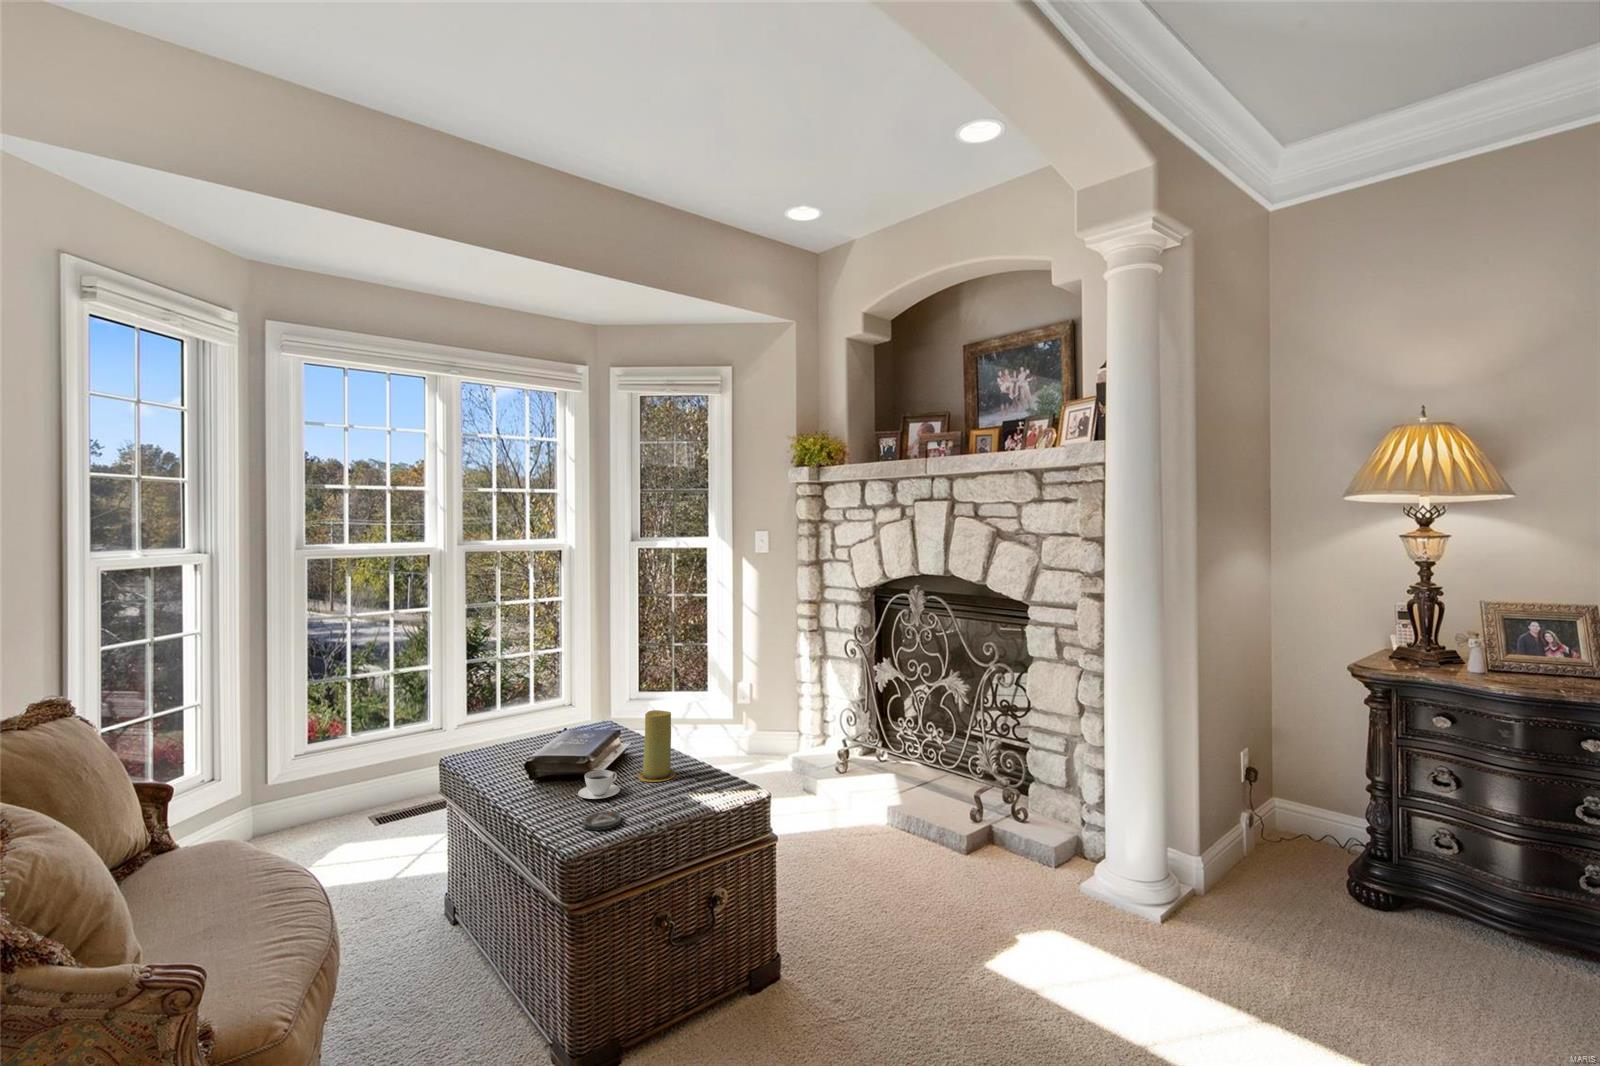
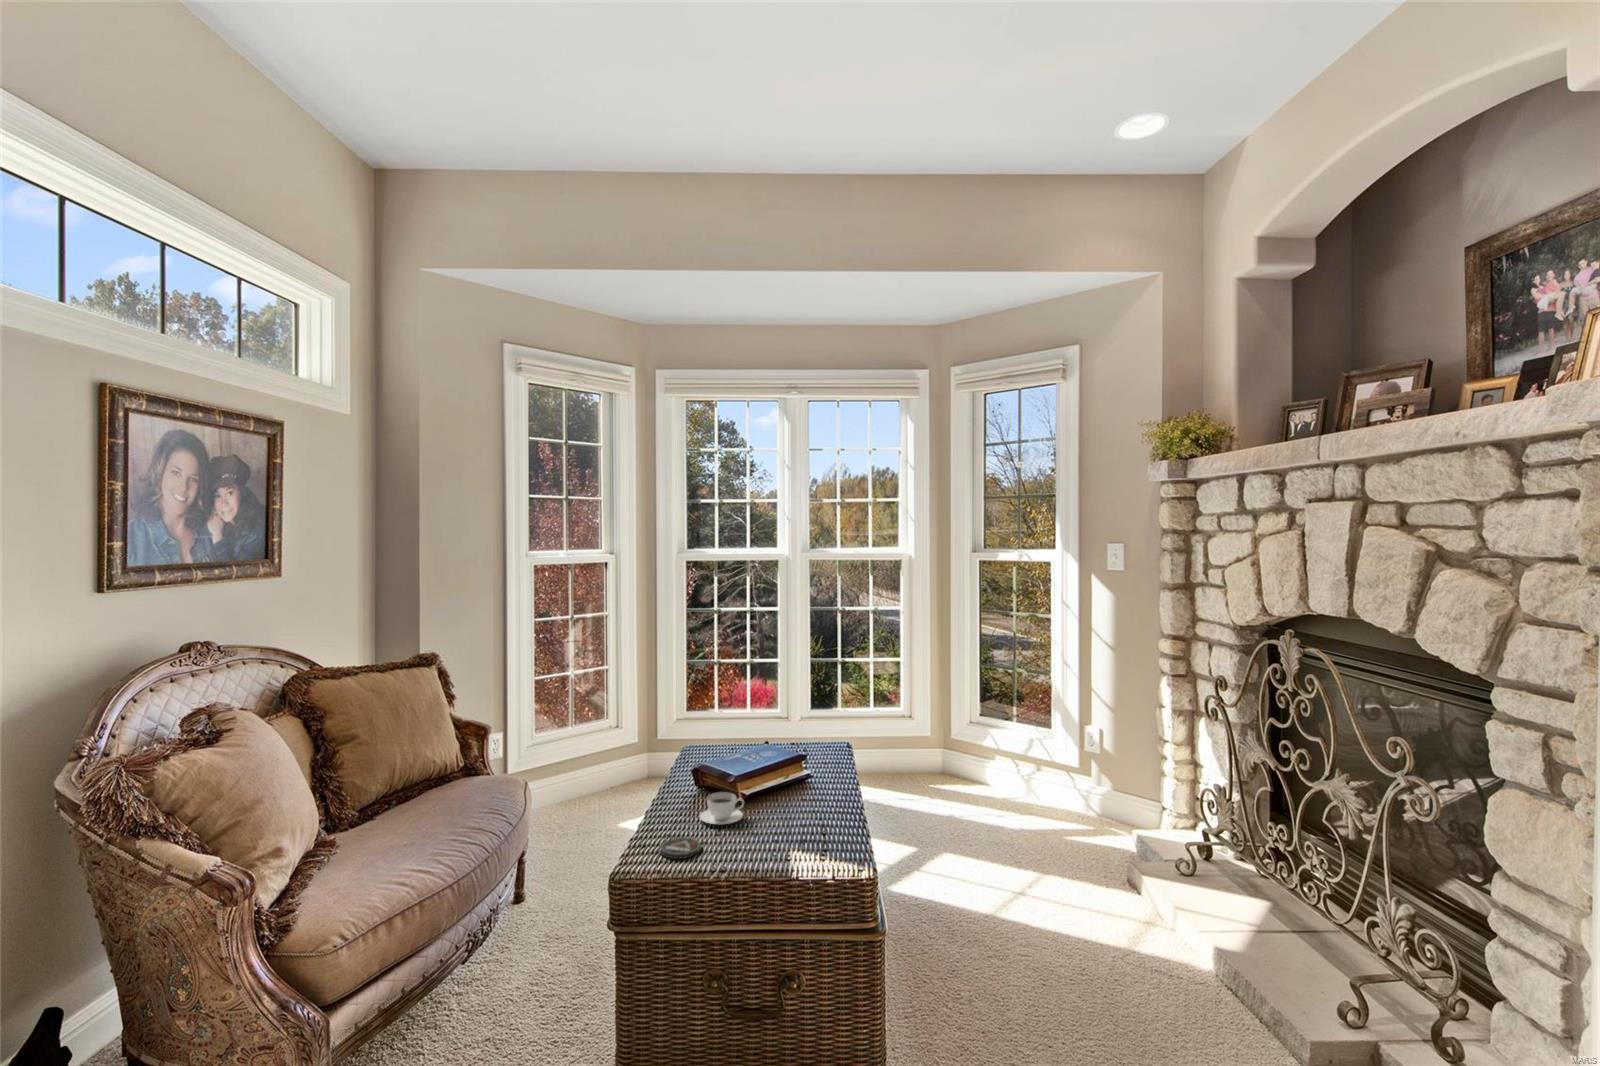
candle: present [639,710,675,782] -> none [776,740,817,823]

